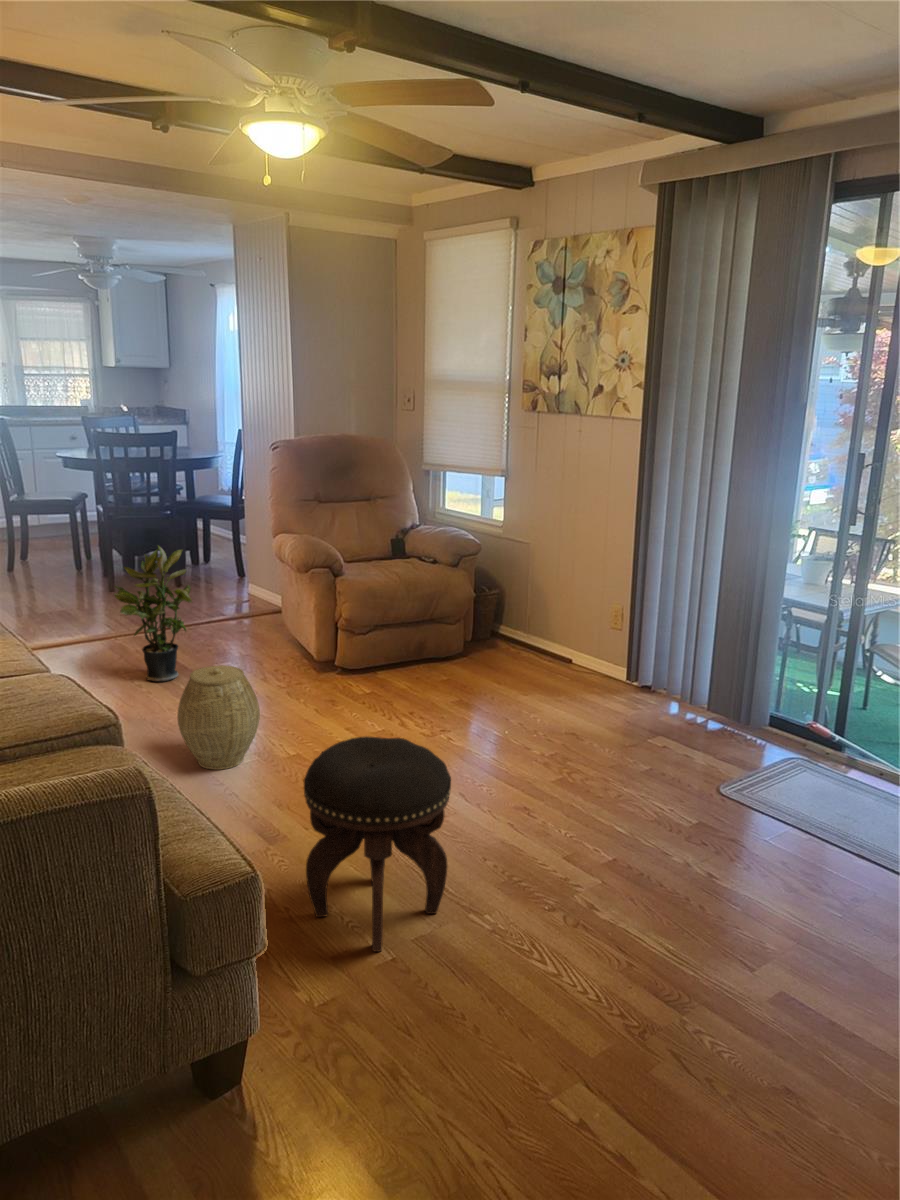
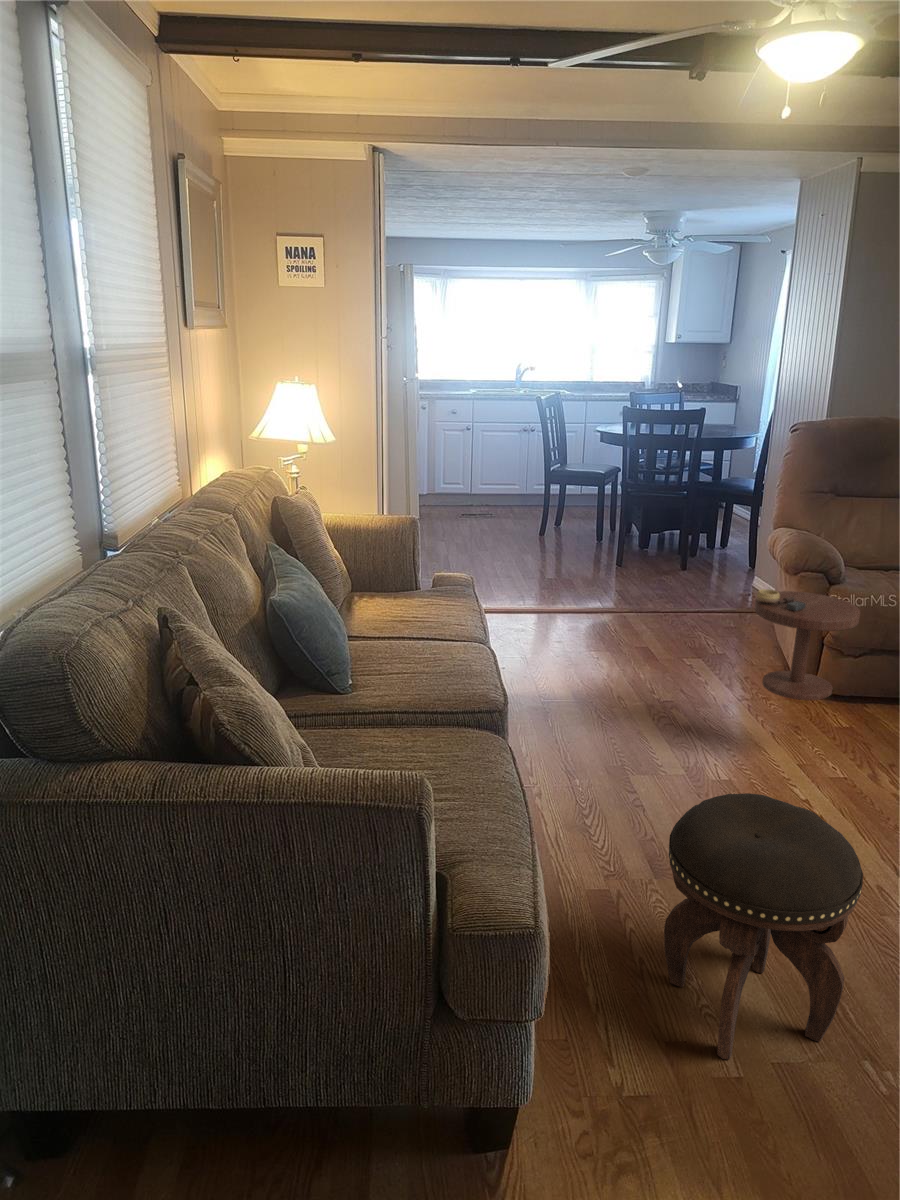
potted plant: present [114,546,192,682] -> none [591,527,669,667]
side table: none [292,582,376,729] -> present [755,589,860,700]
woven basket: present [177,665,260,770] -> none [607,665,694,776]

